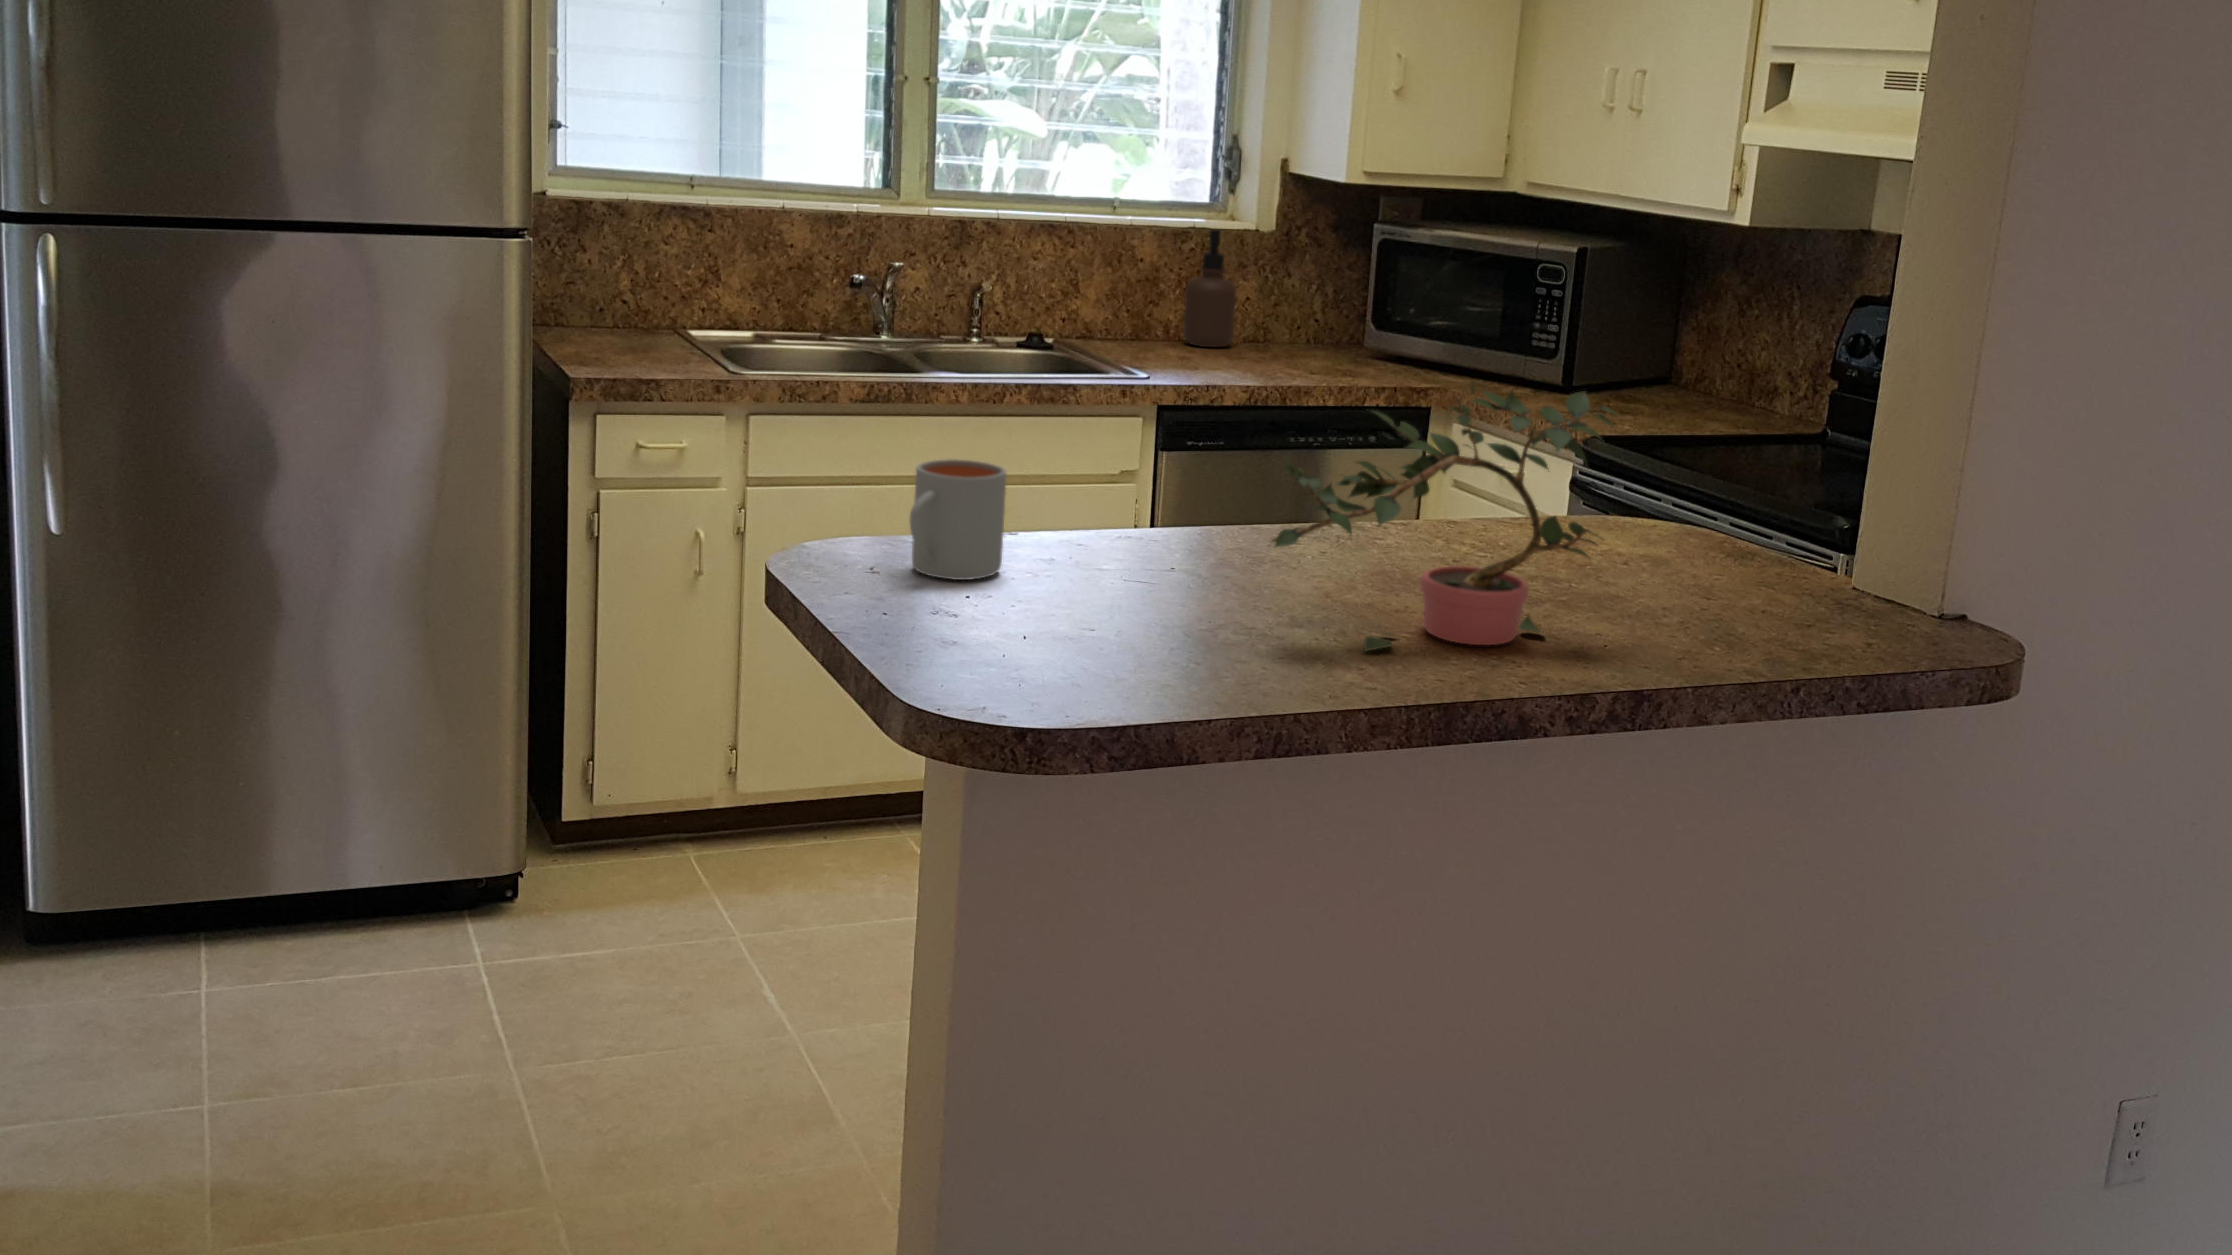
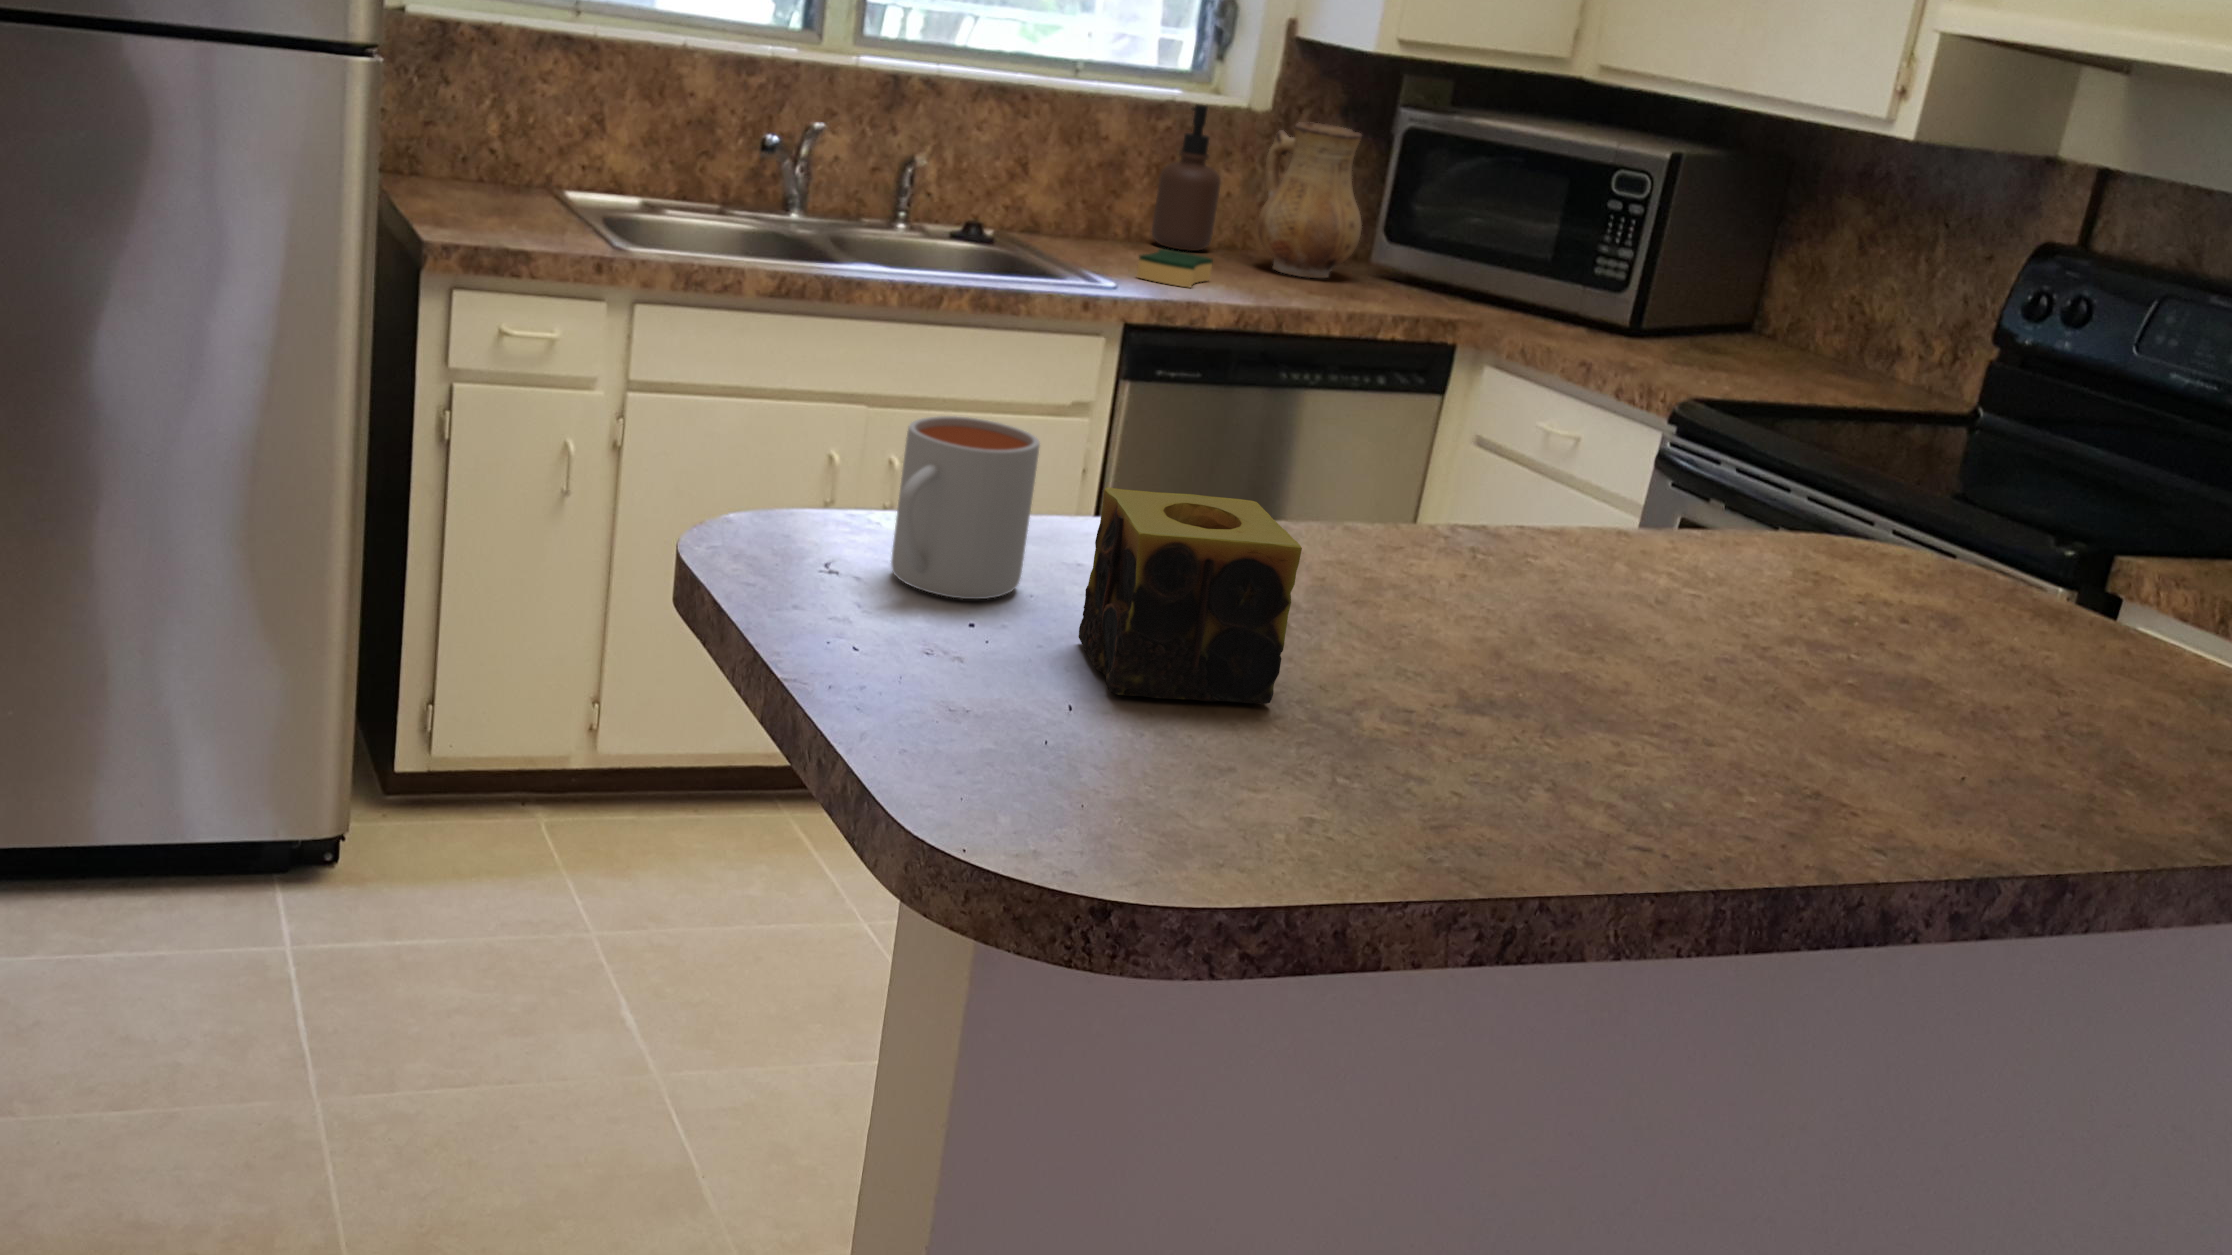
ceramic pitcher: none [1267,238,1351,363] -> present [1258,122,1362,278]
sponge: none [1165,347,1227,376] -> present [1137,249,1213,288]
potted plant: present [1272,383,1616,651] -> none [1459,354,2006,771]
candle: none [1036,495,1168,627] -> present [1079,487,1302,704]

